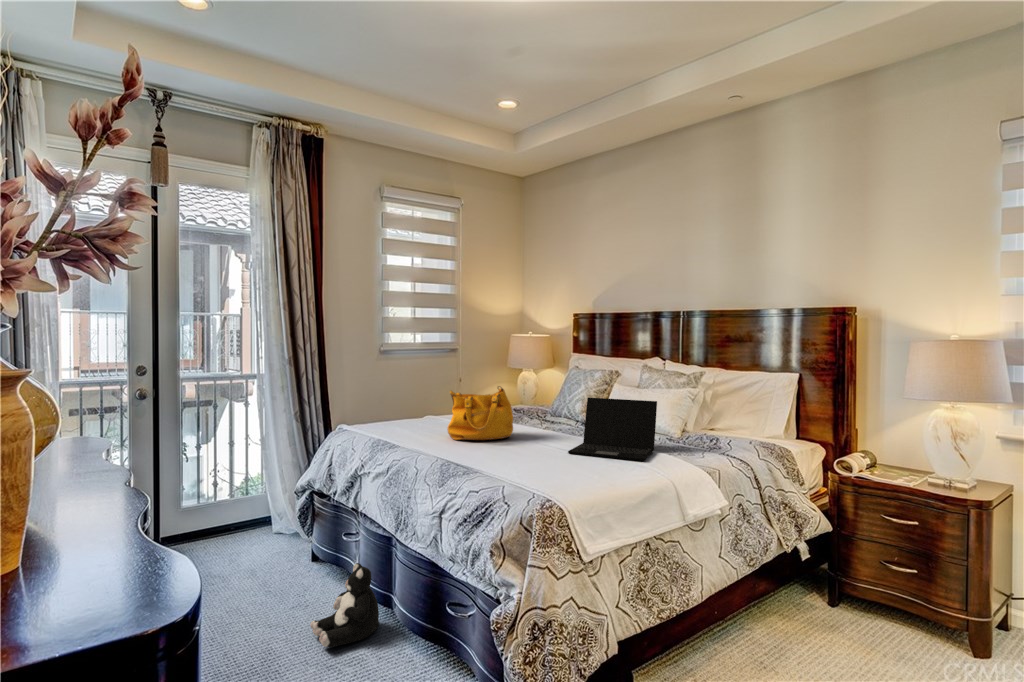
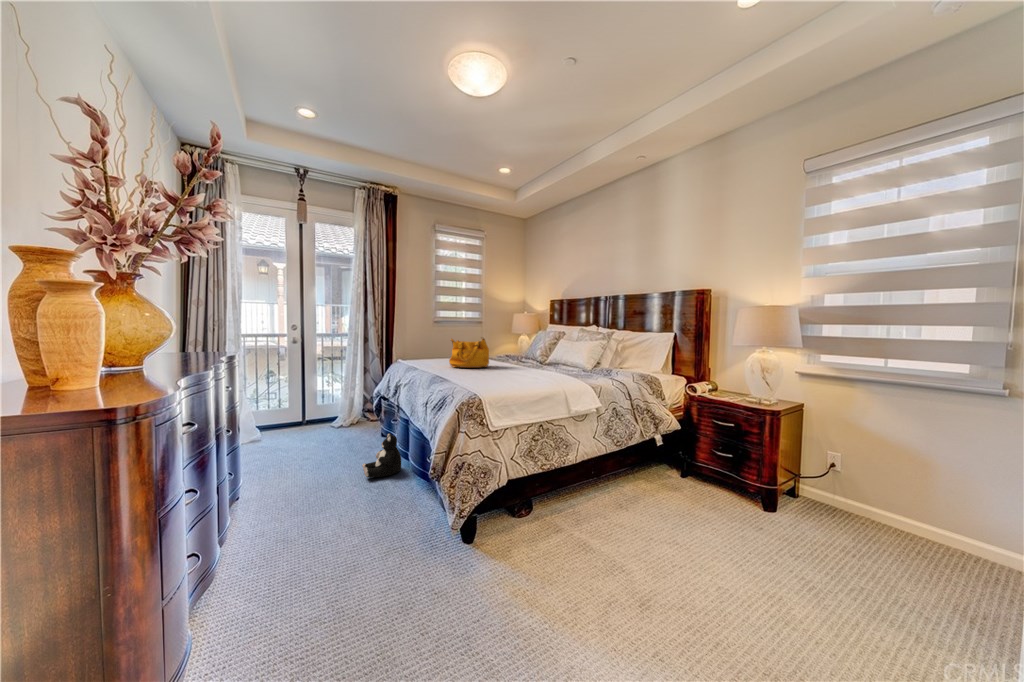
laptop: present [568,398,657,461] -> none [511,344,570,379]

